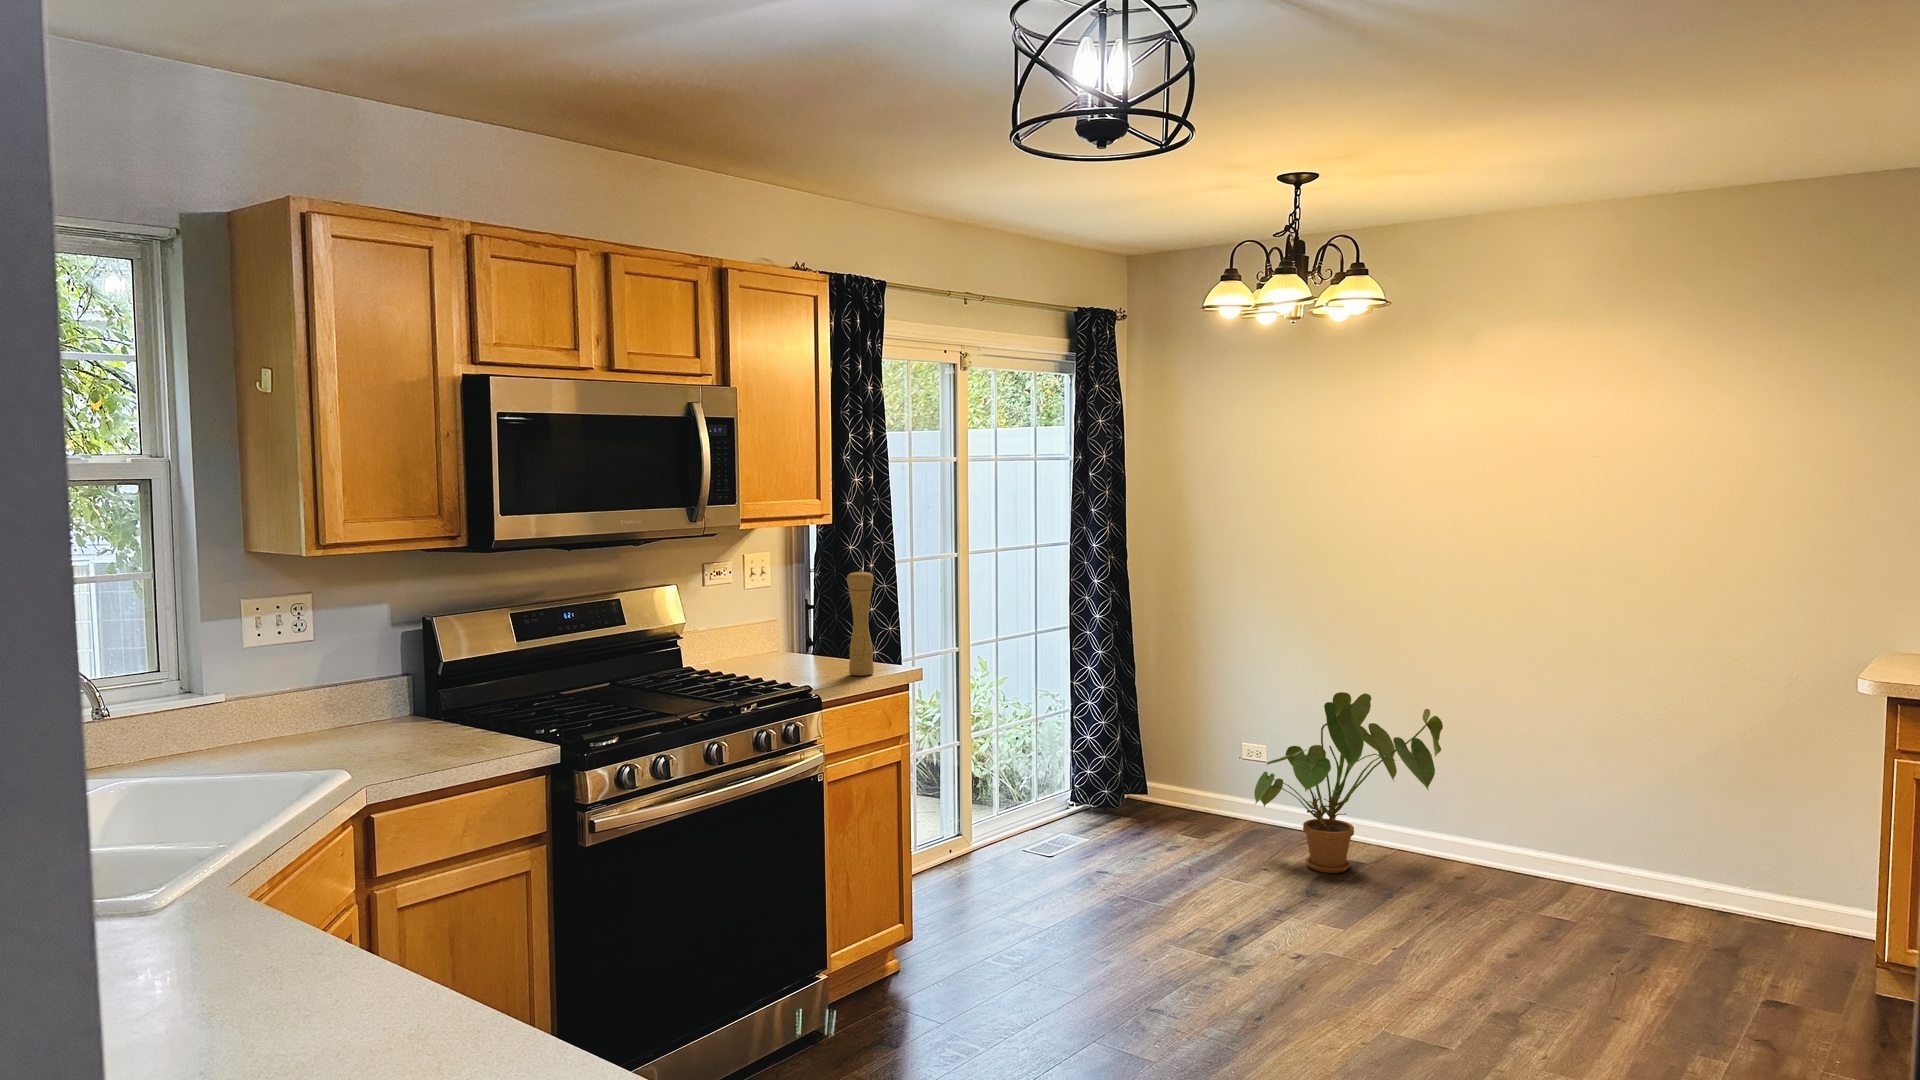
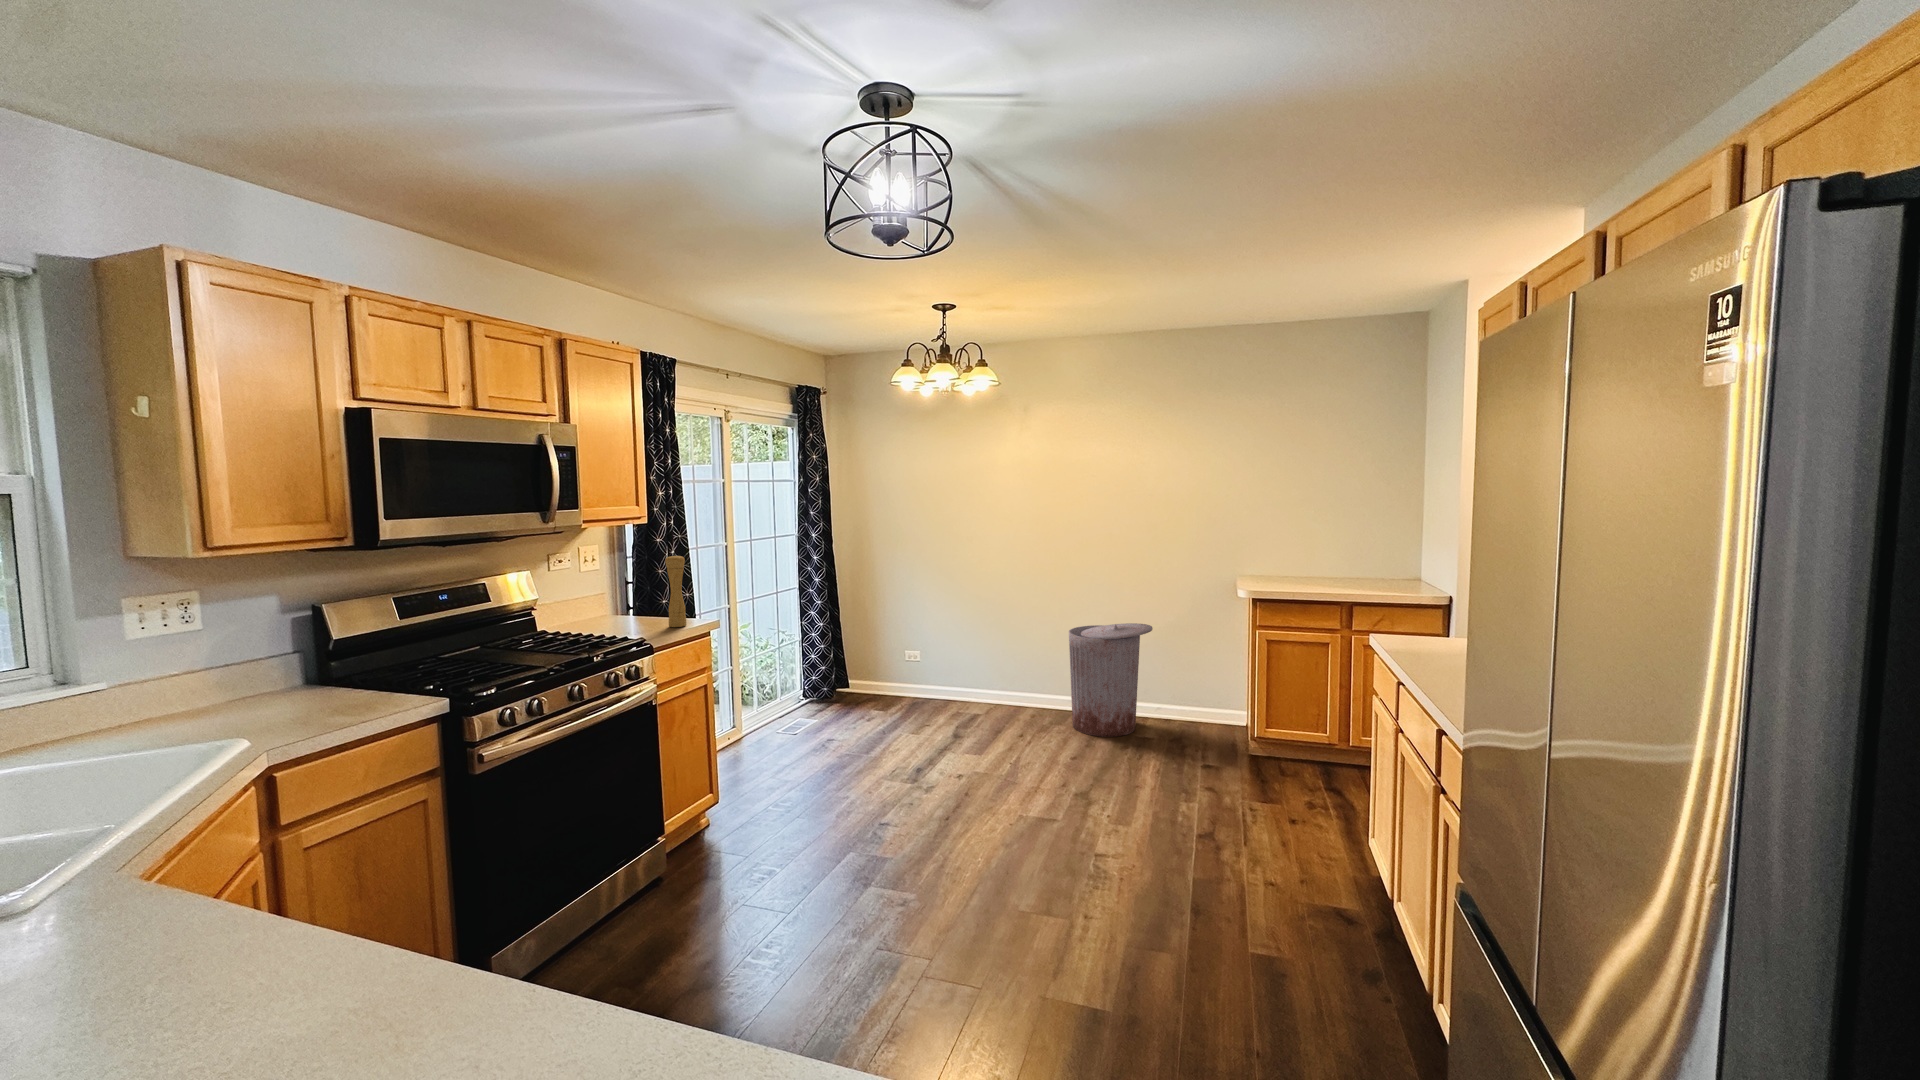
house plant: present [1254,692,1443,873] -> none [921,617,1024,724]
trash can: none [1524,722,1691,927] -> present [1069,623,1153,737]

